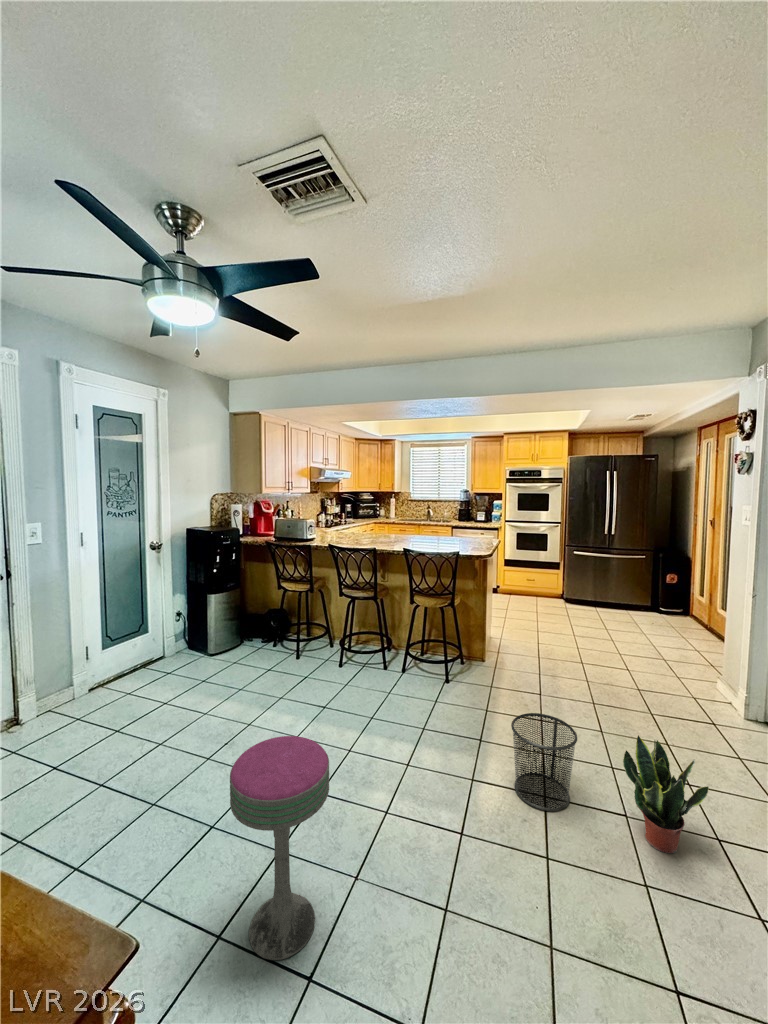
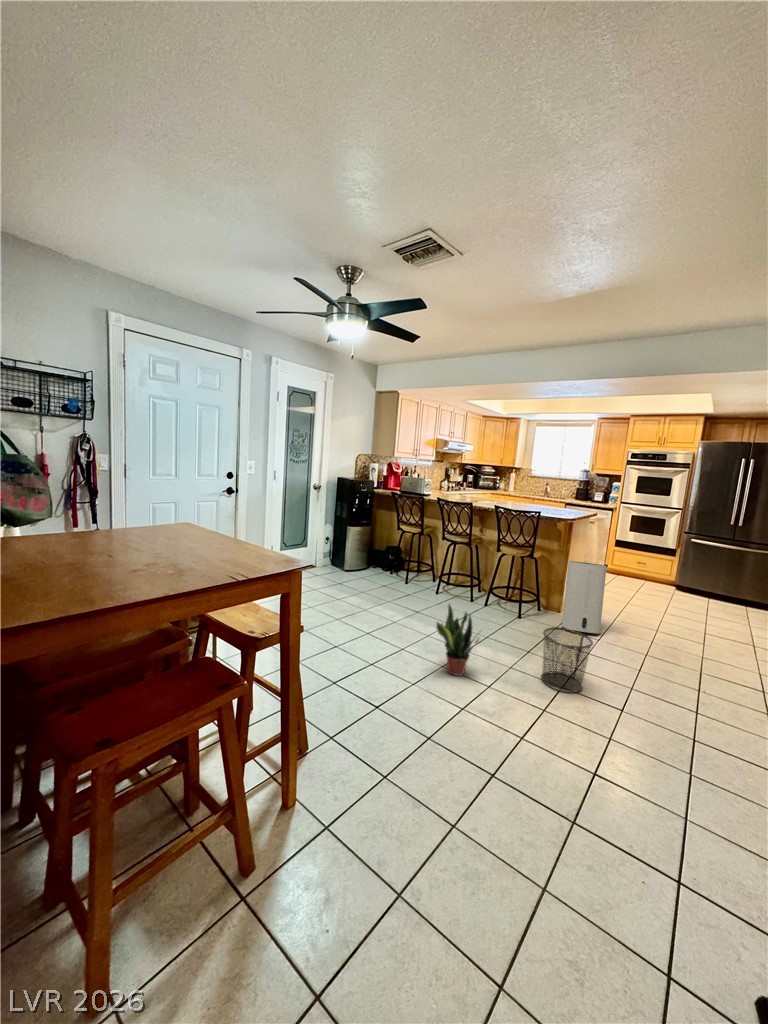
air purifier: none [495,604,539,690] -> present [562,561,607,633]
potted plant: present [623,735,709,853] -> present [436,605,480,676]
bar stool: present [230,736,329,960] -> none [347,587,402,698]

